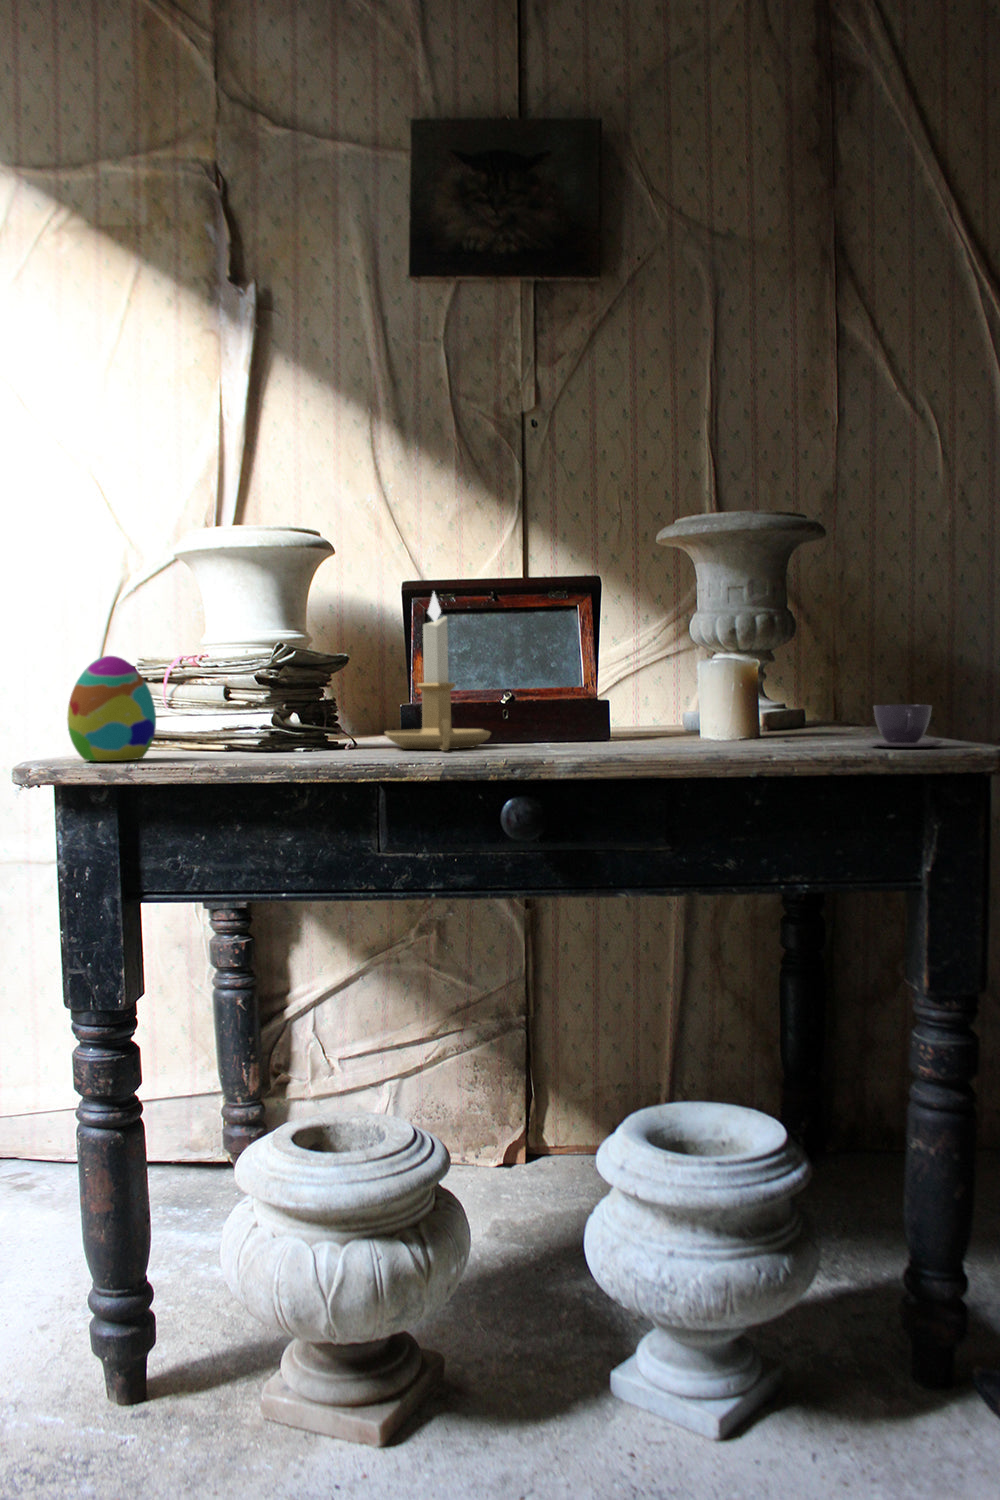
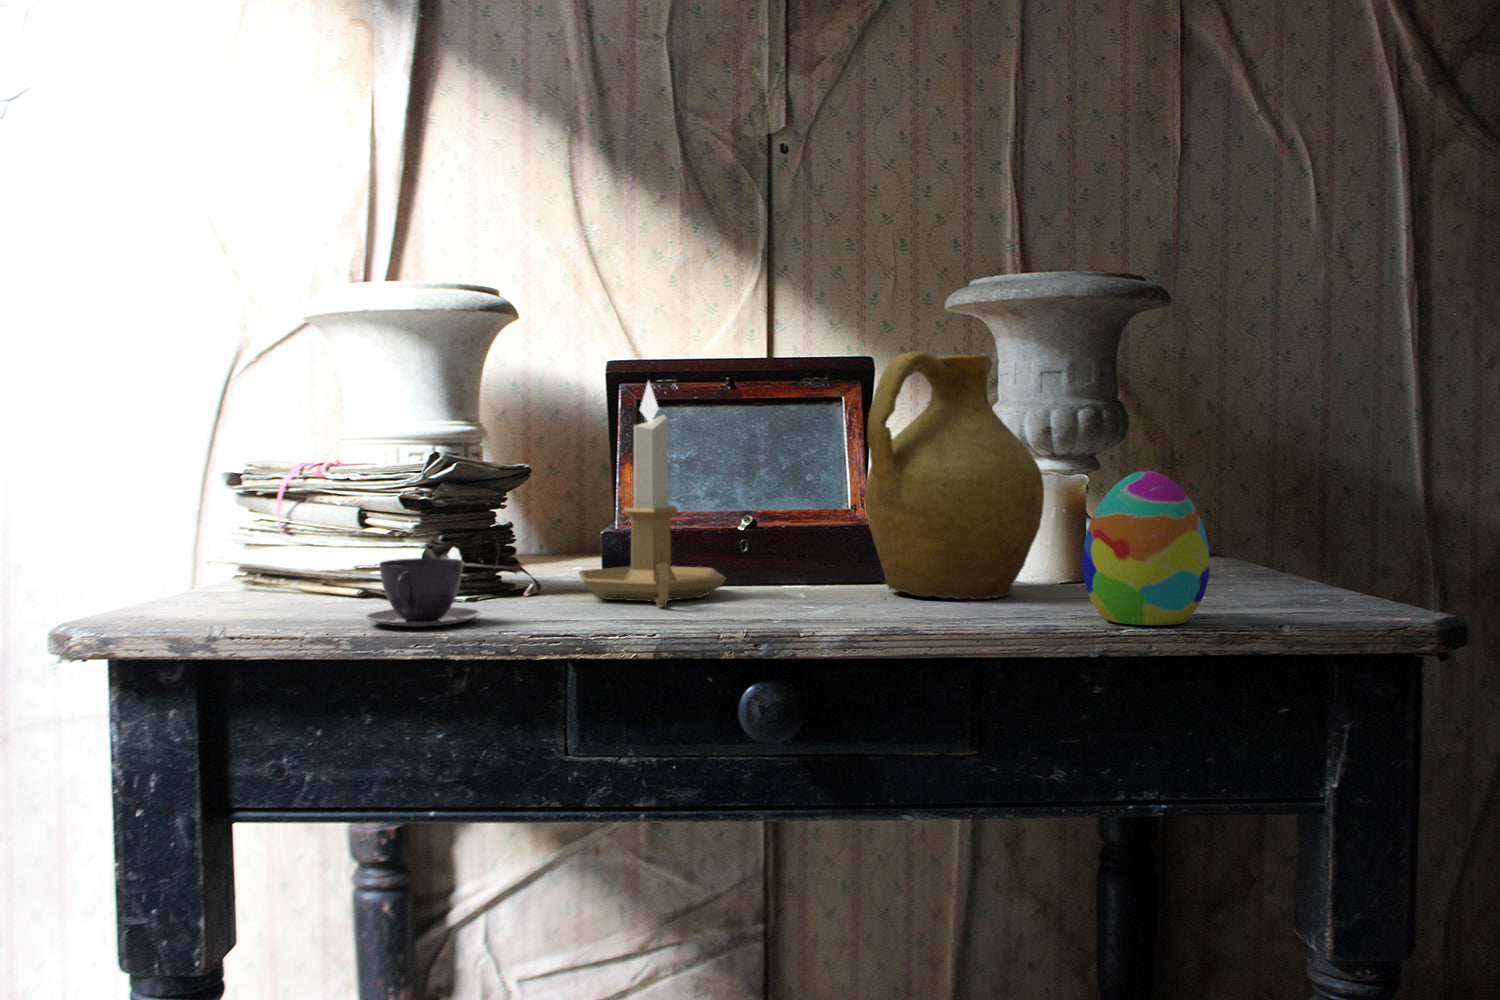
pitcher: none [592,567,722,746] -> present [865,351,1044,599]
decorative egg: present [67,656,156,761] -> present [1083,471,1209,625]
teacup: present [865,705,944,747] -> present [365,558,481,627]

